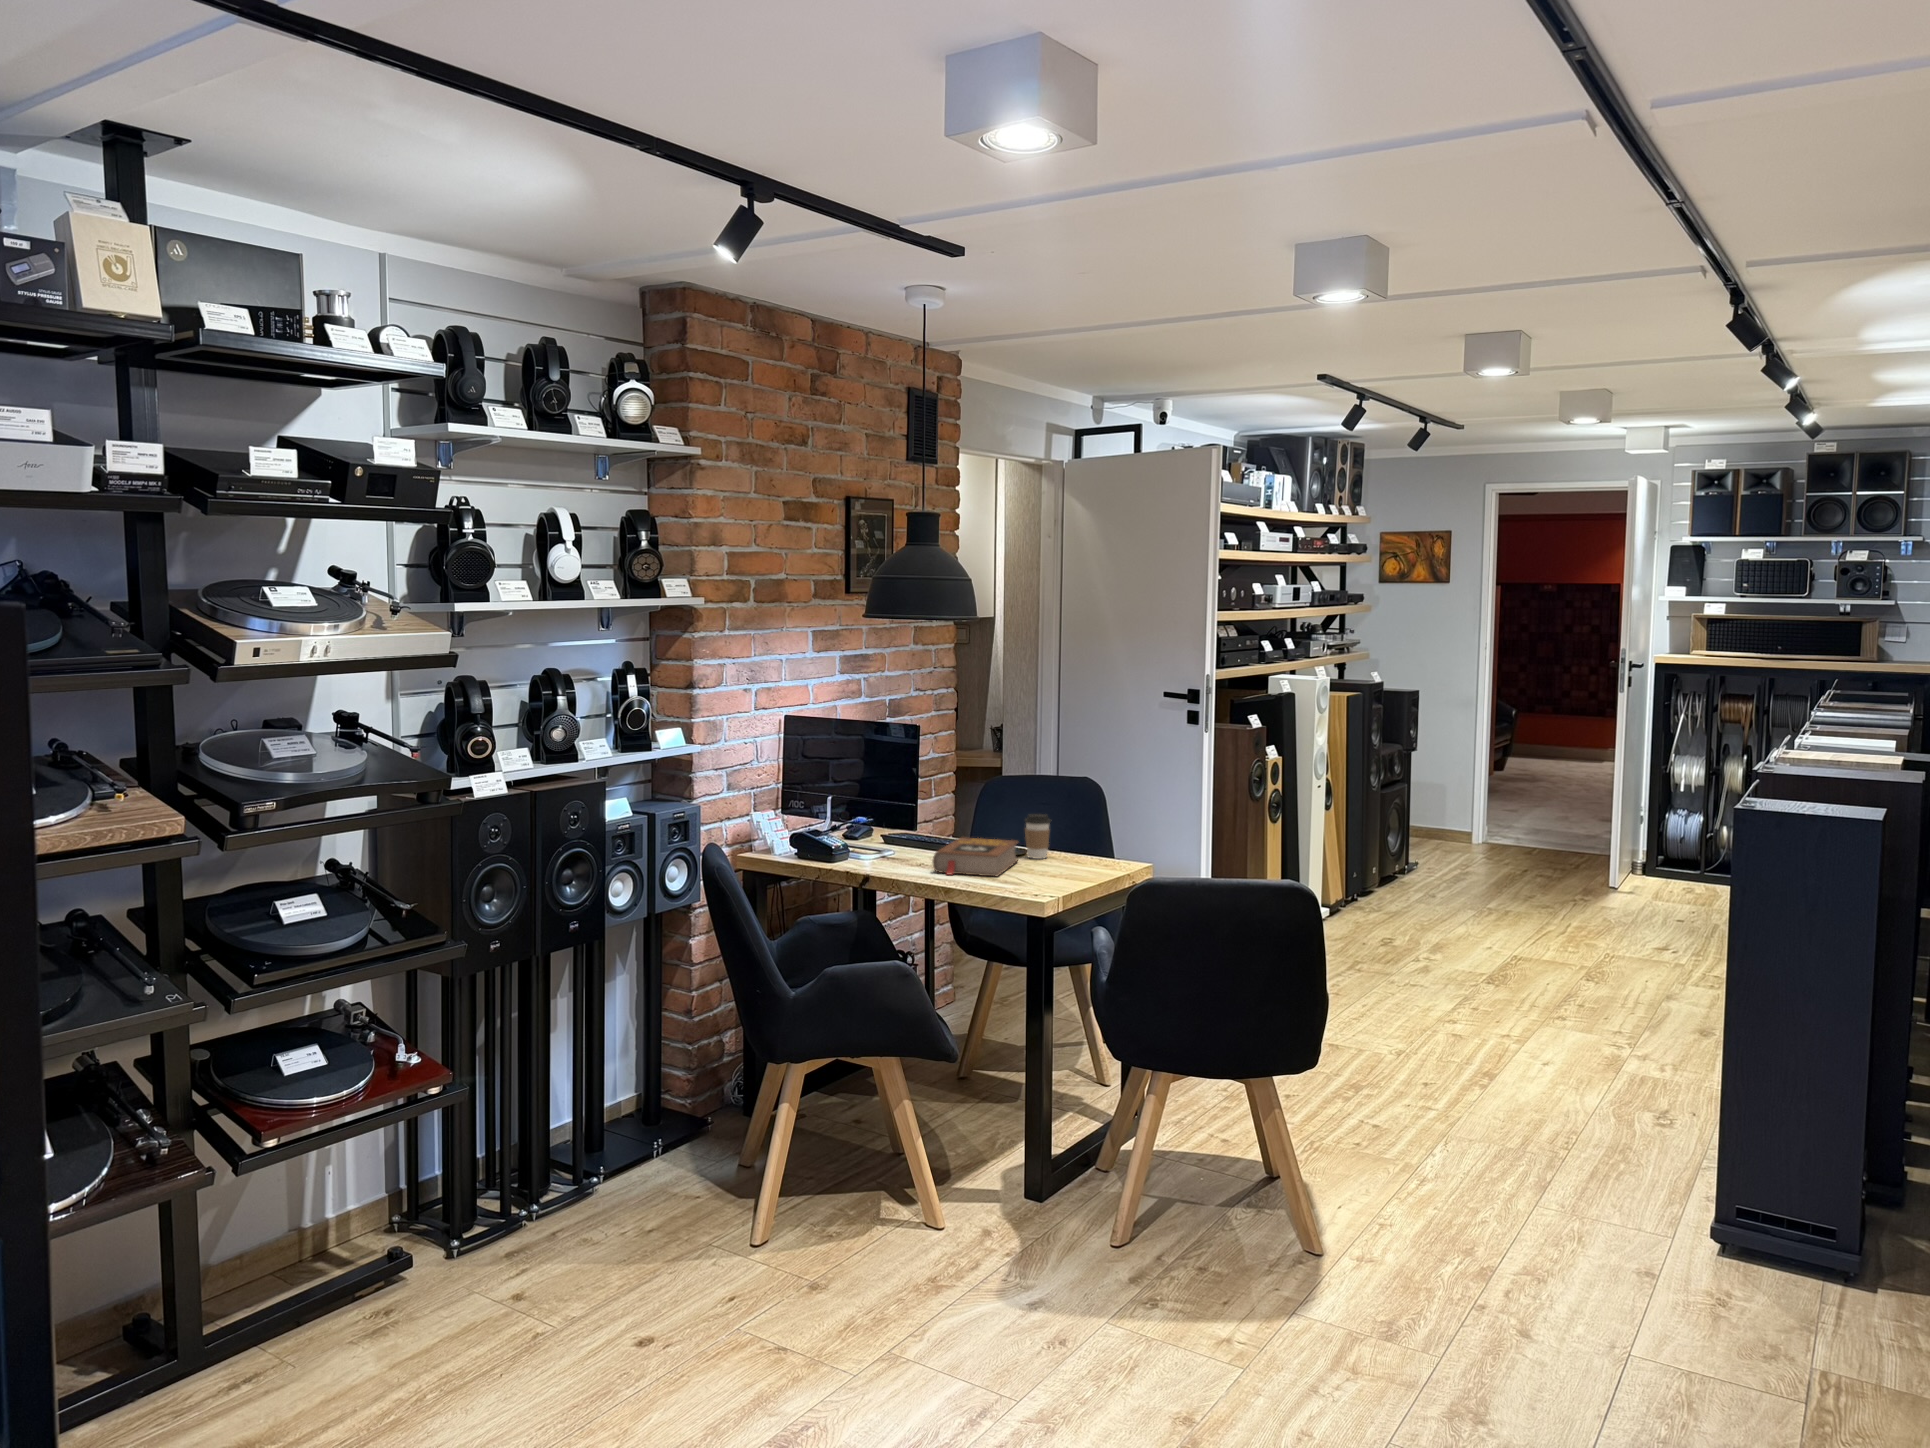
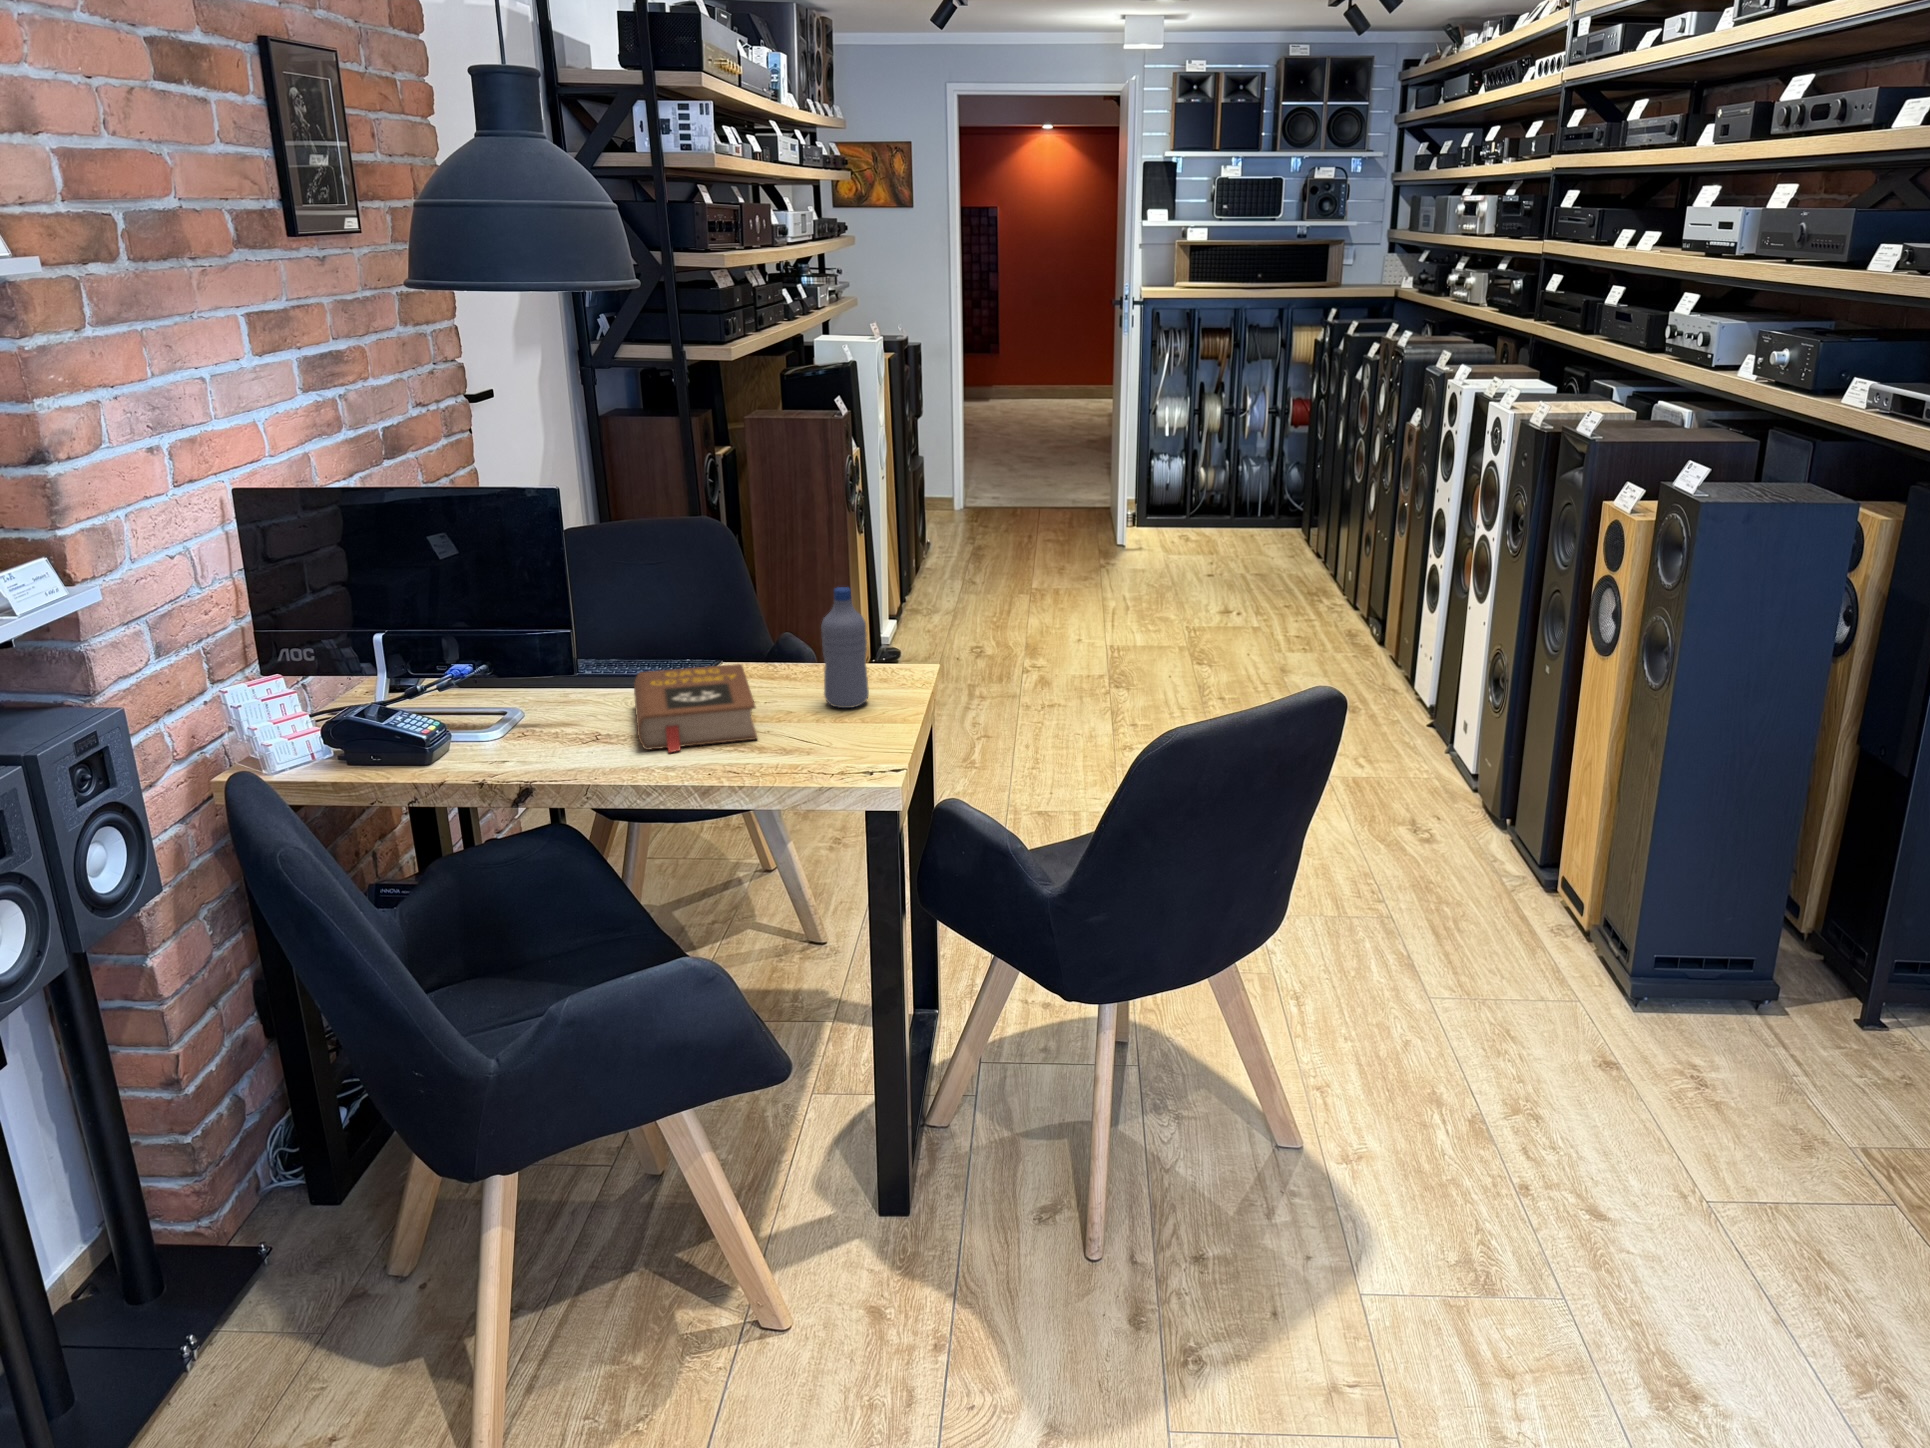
water bottle: none [1056,797,1085,873] -> present [821,587,869,708]
coffee cup: present [1025,814,1051,859] -> none [733,611,778,684]

